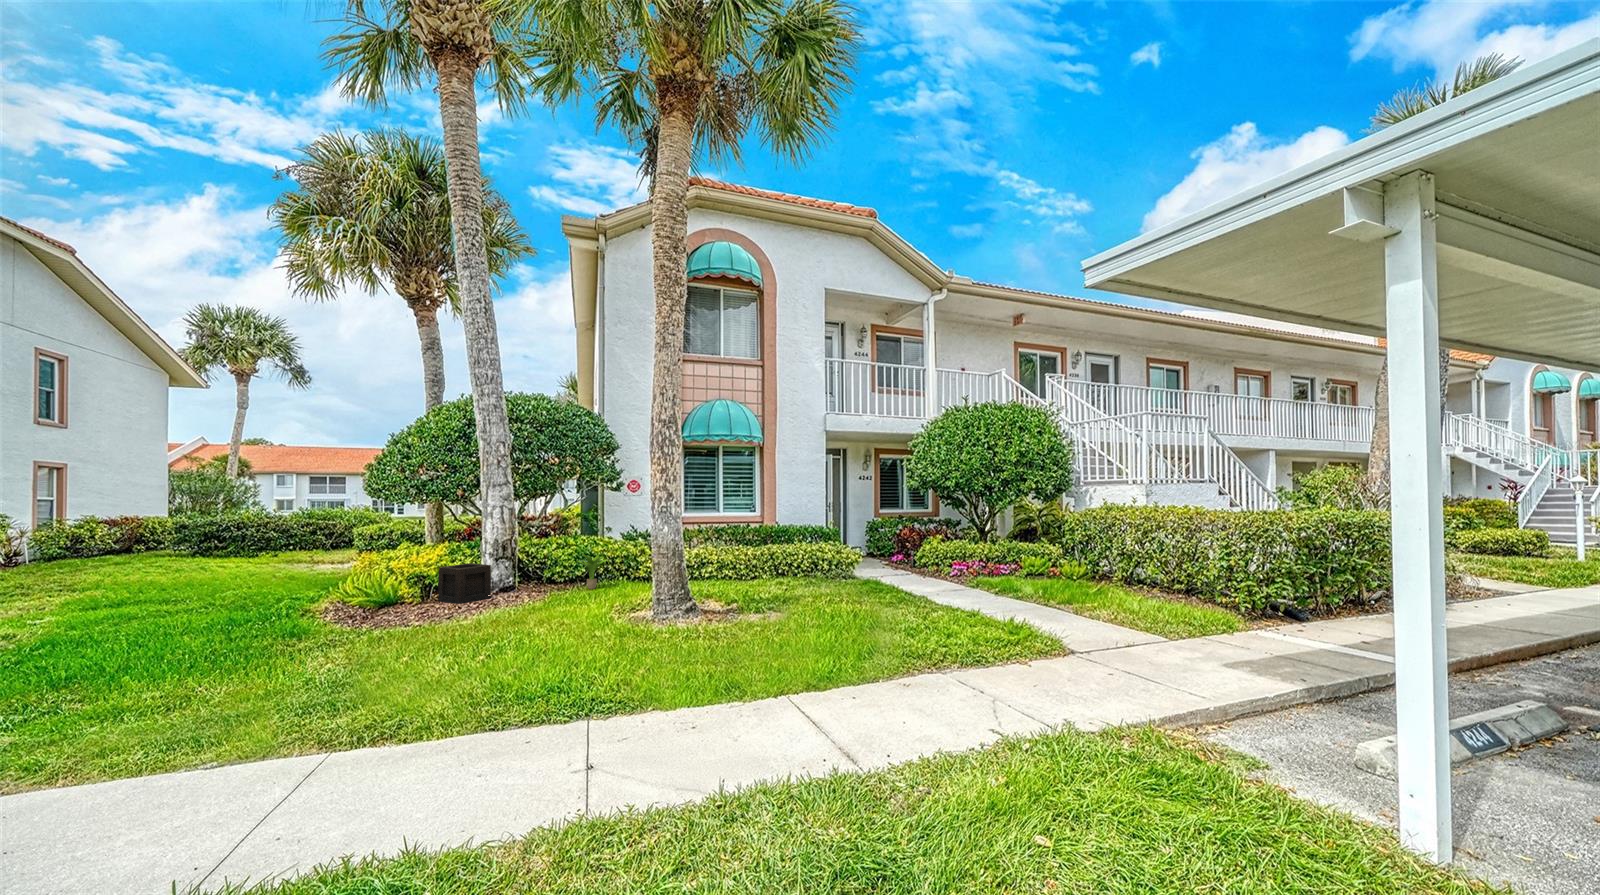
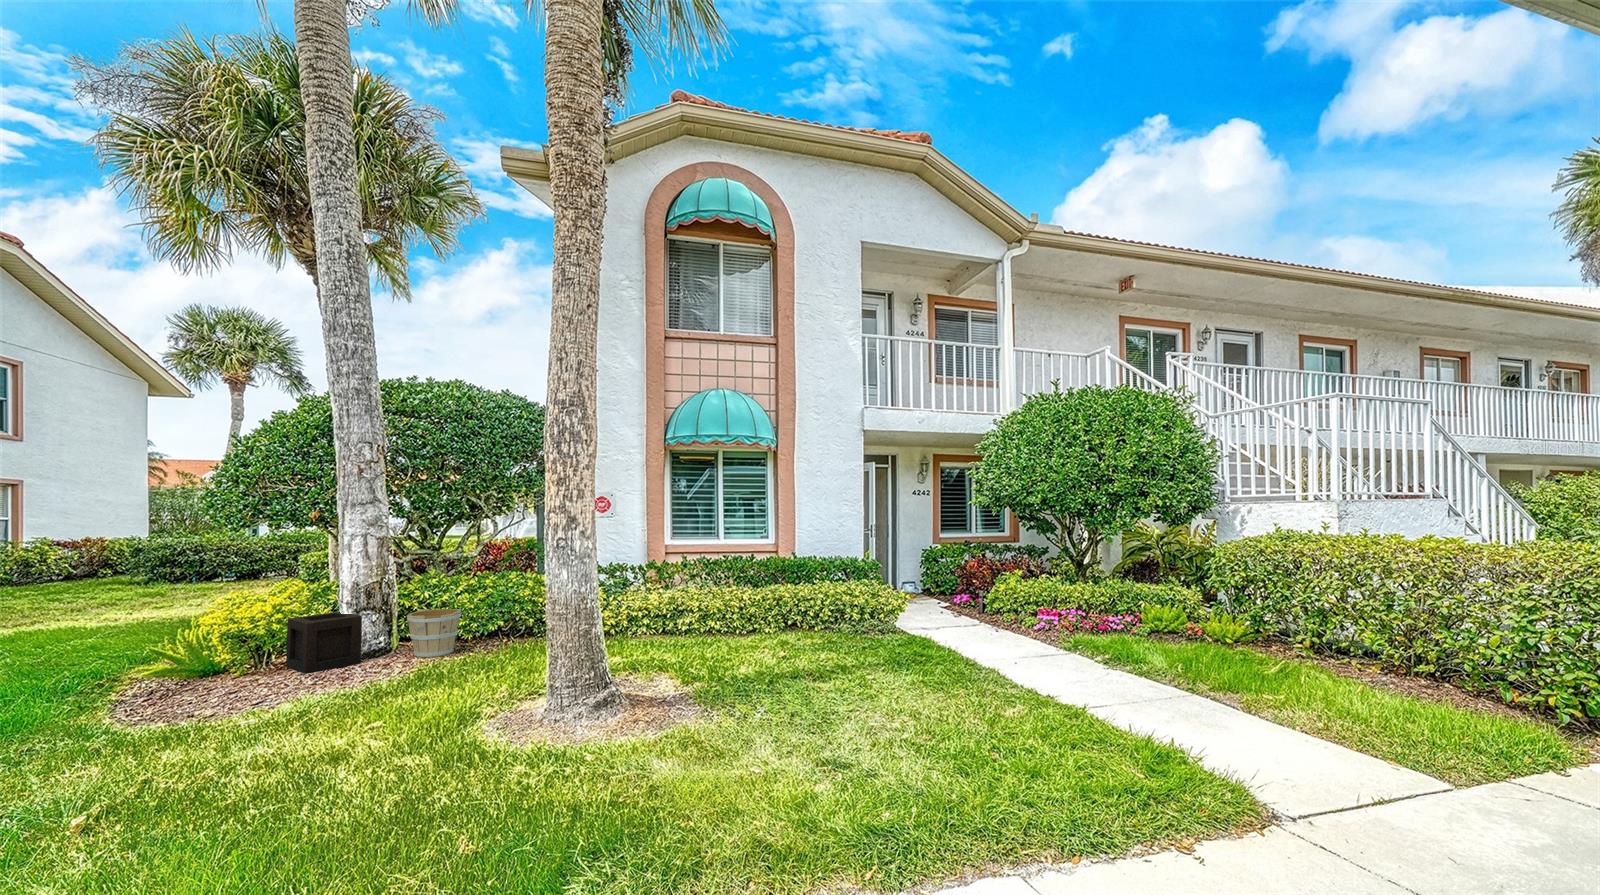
potted plant: present [578,553,607,589] -> none [493,597,539,649]
wooden bucket: none [518,561,555,595] -> present [407,609,462,658]

